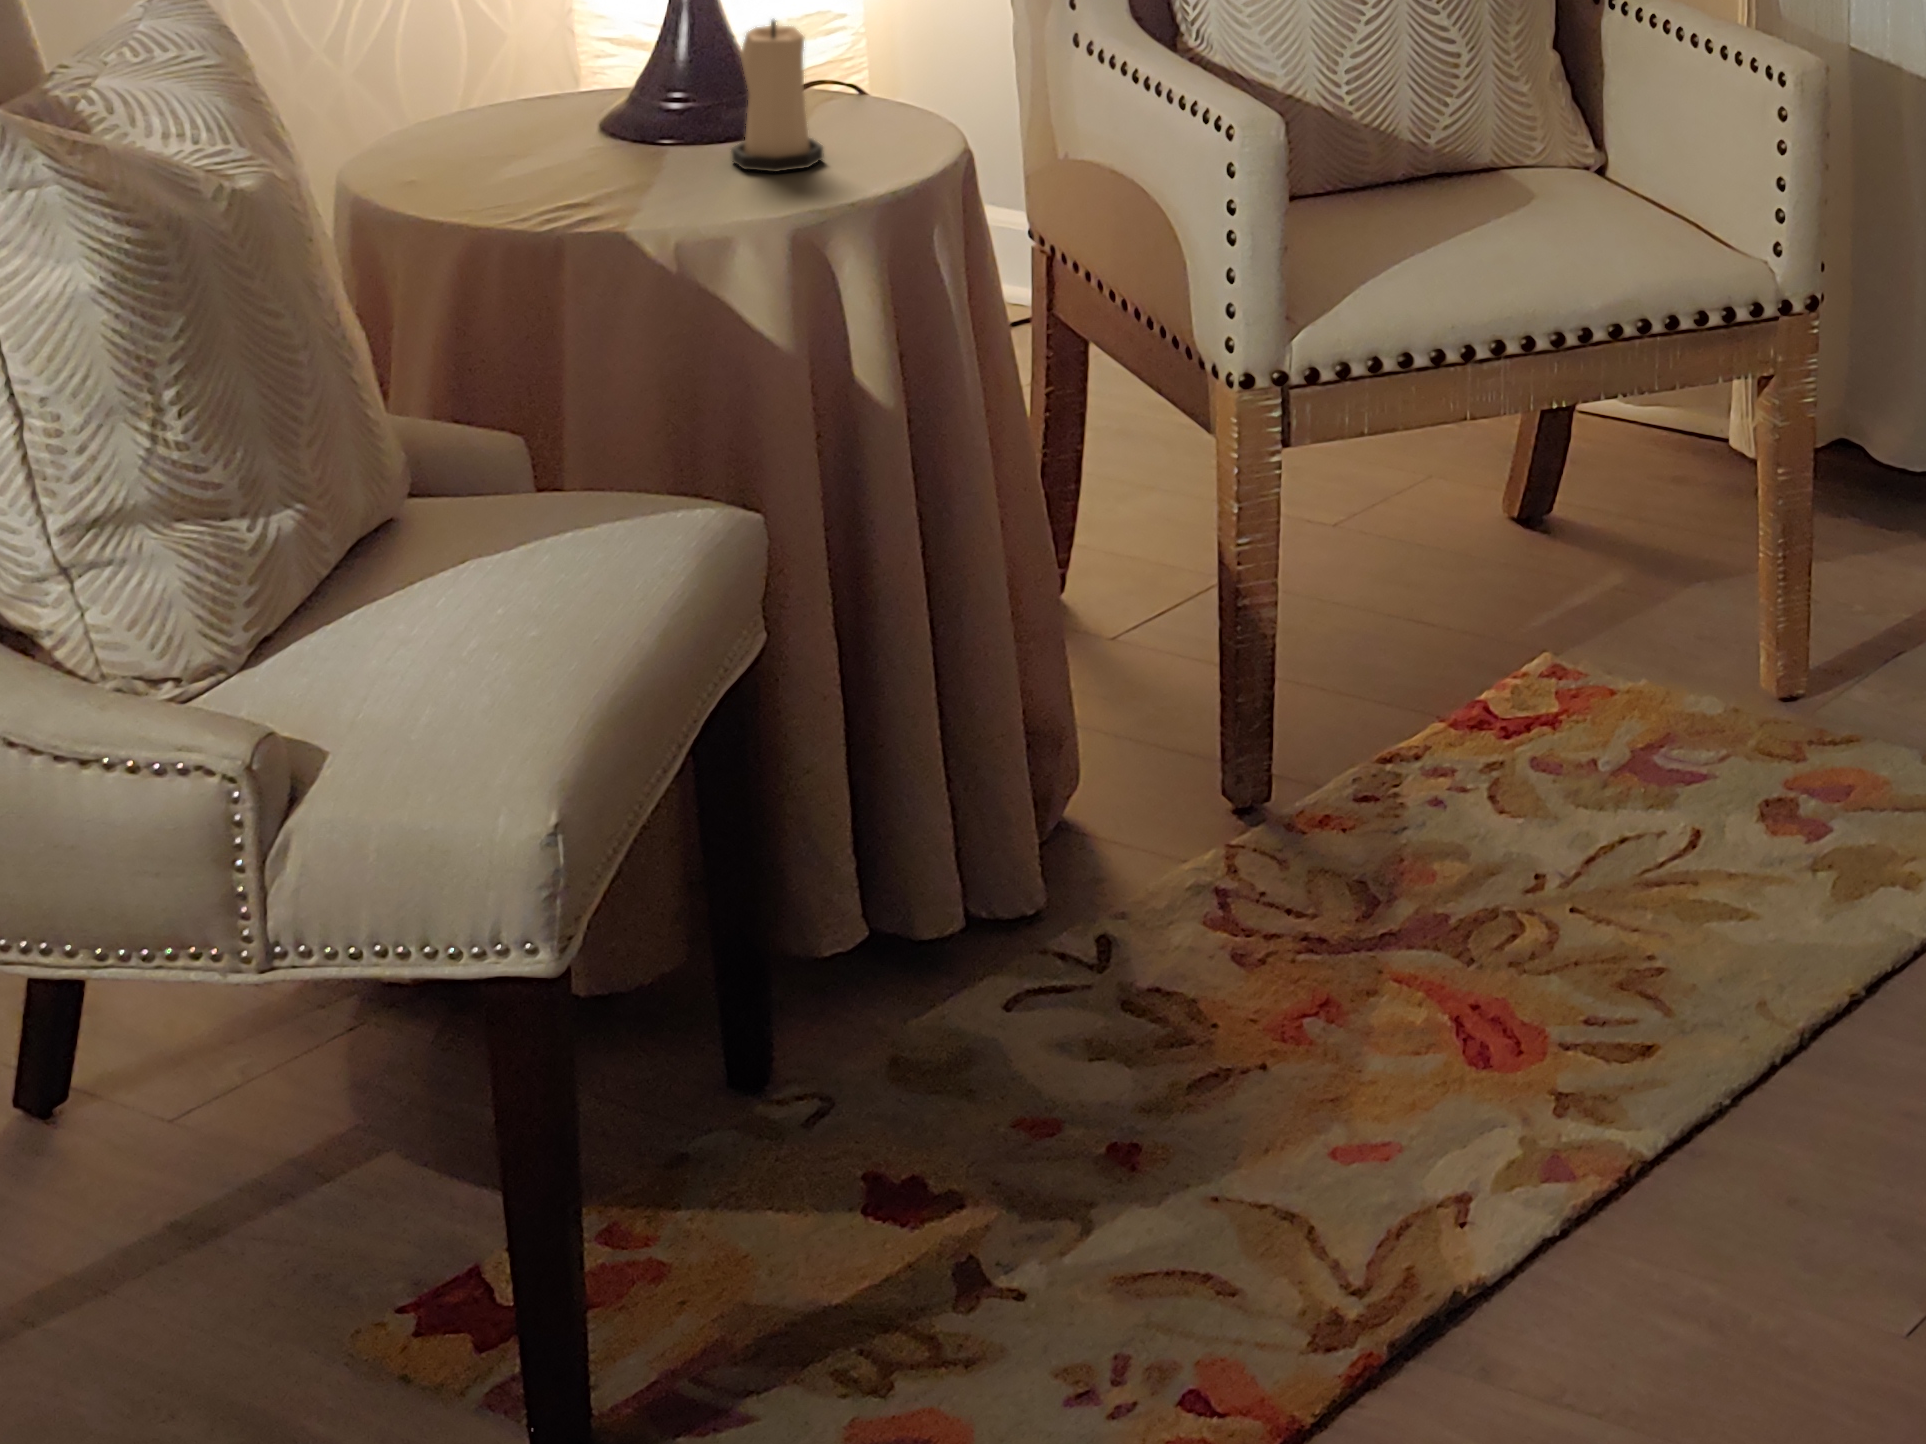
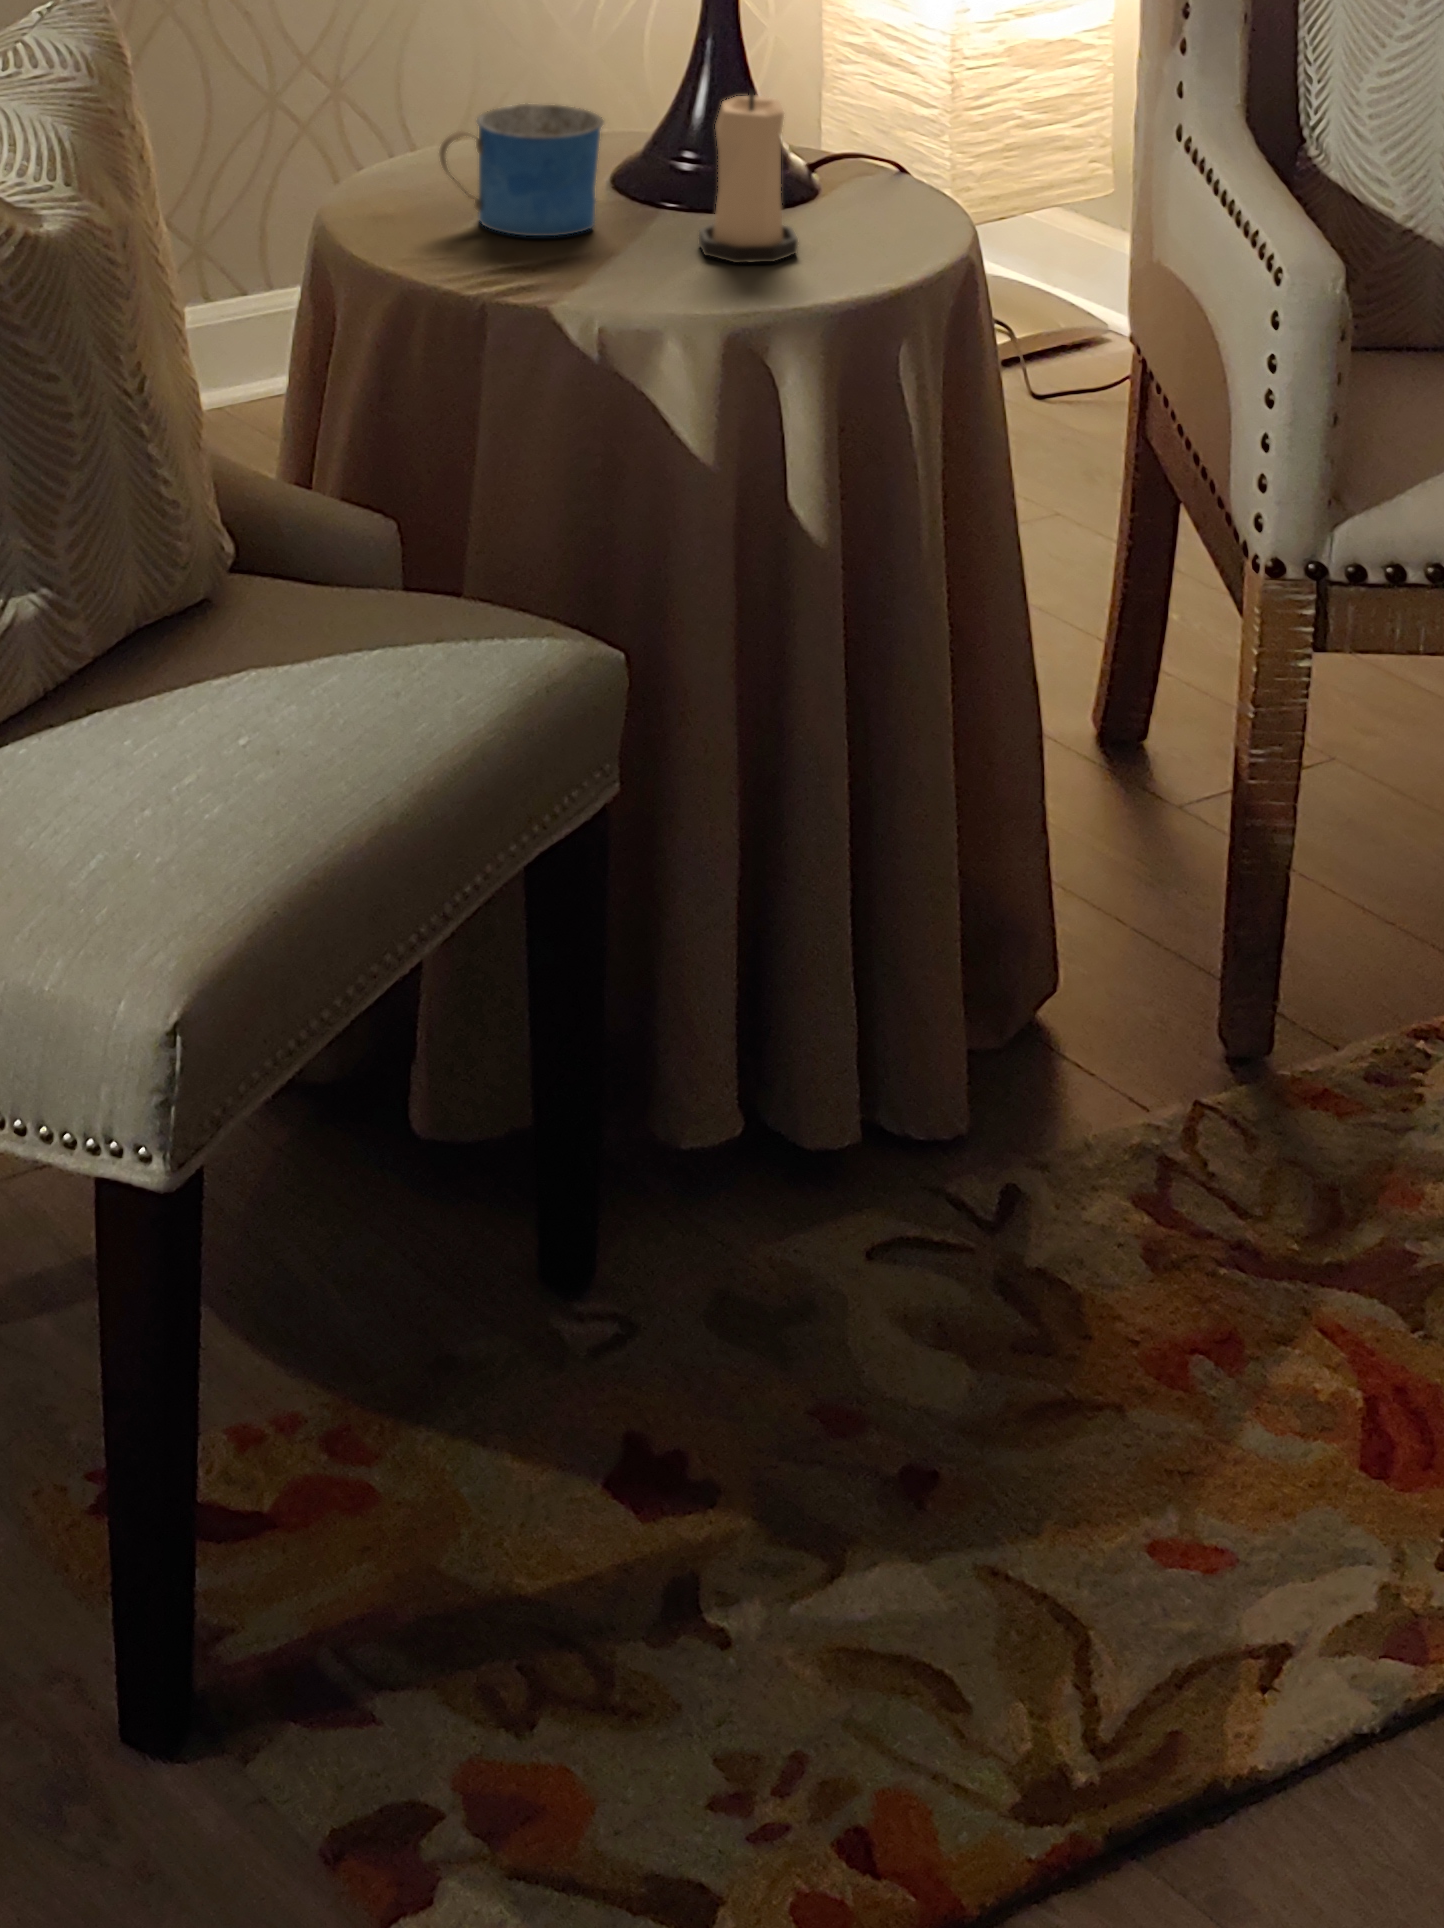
mug: none [481,55,630,171] -> present [440,103,603,236]

